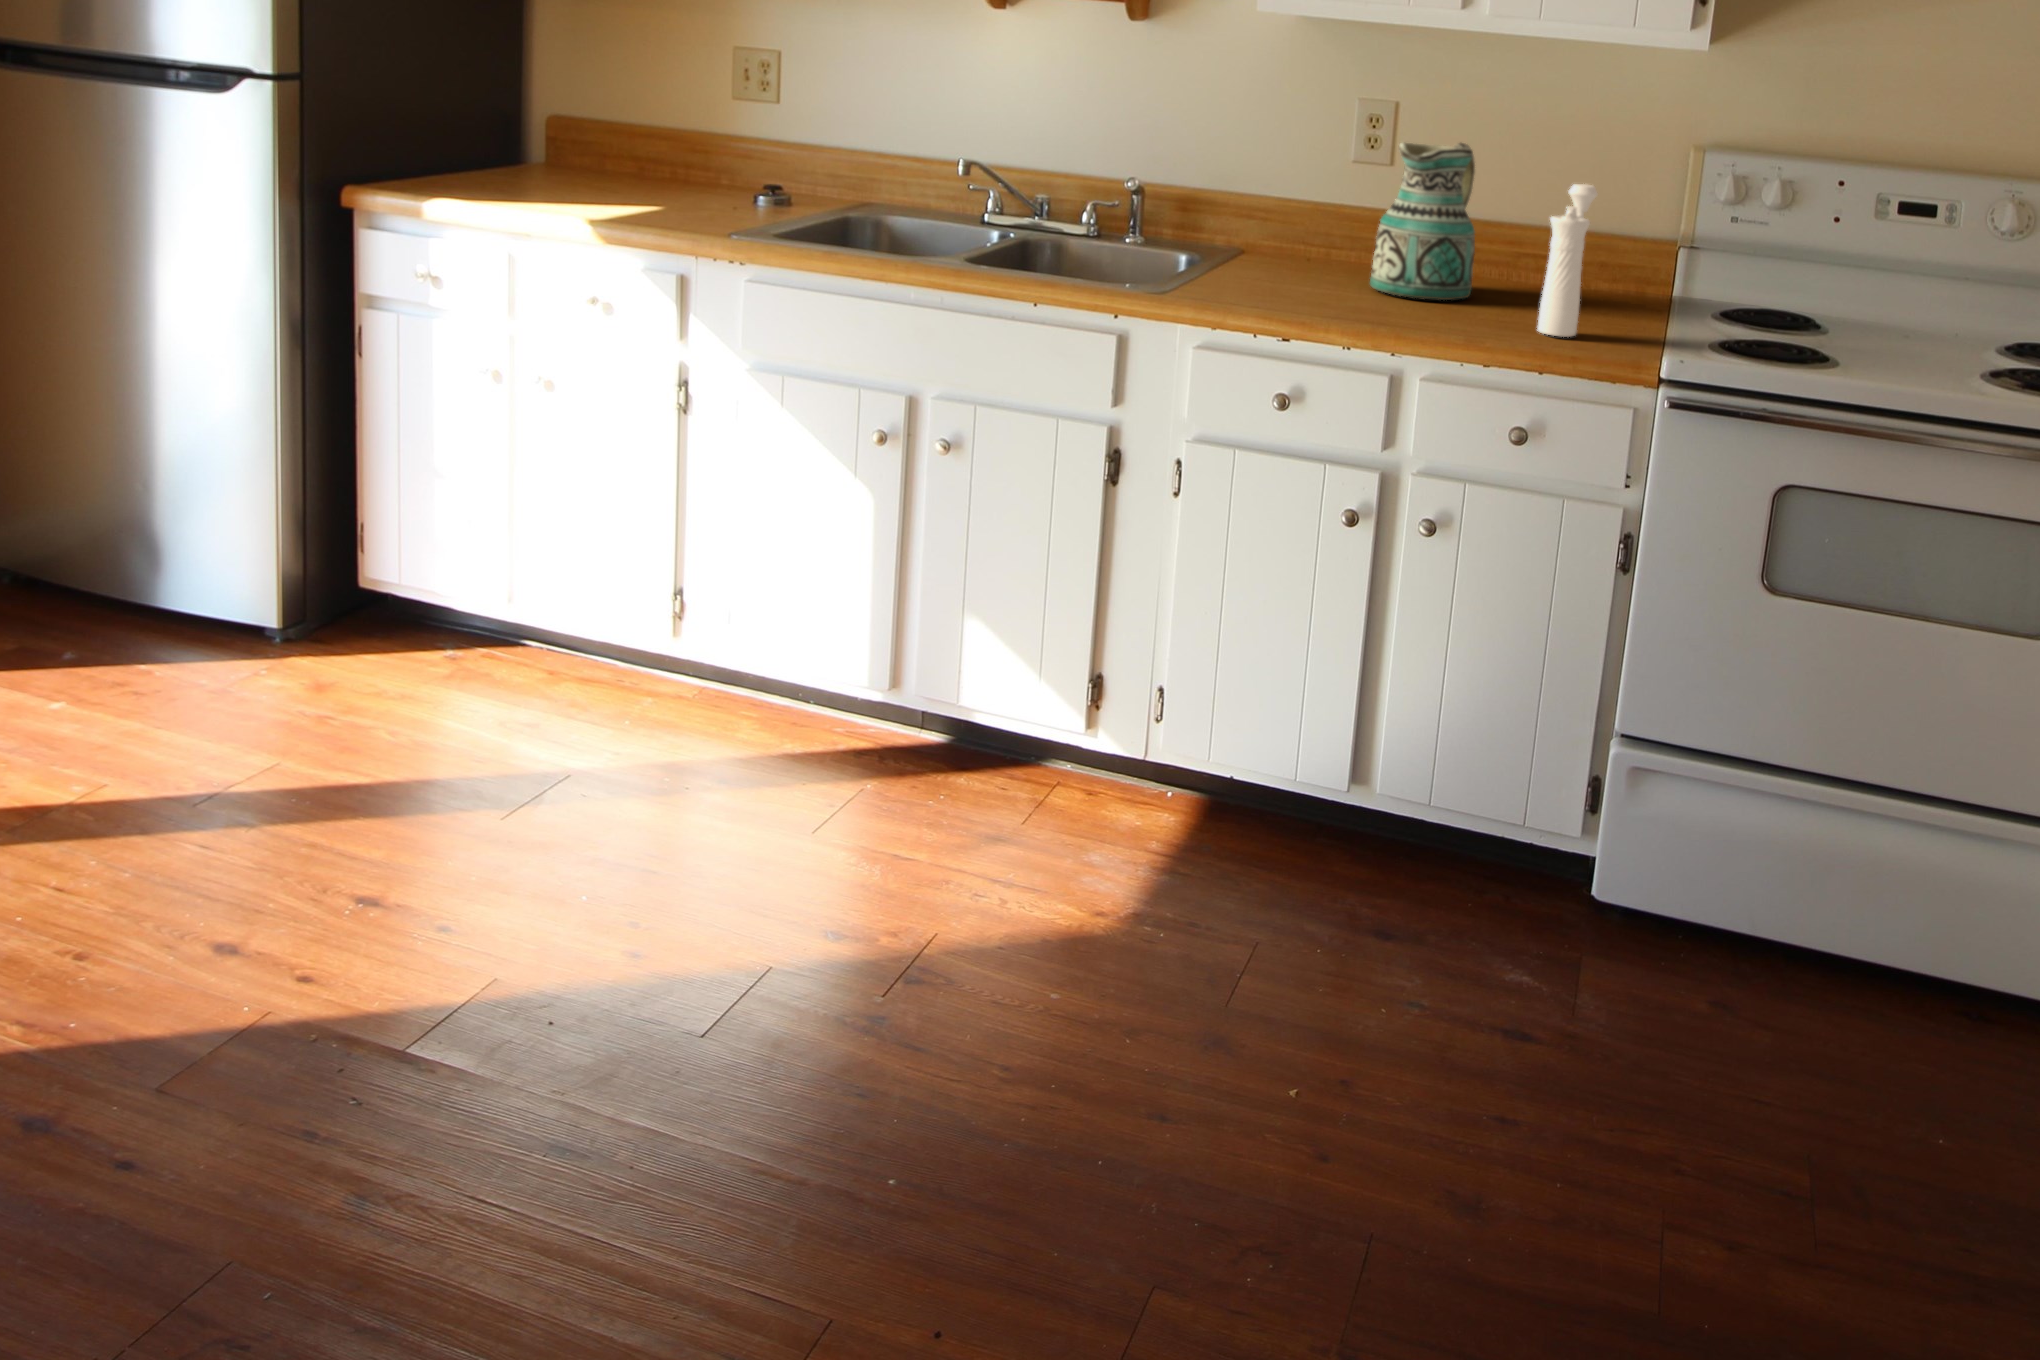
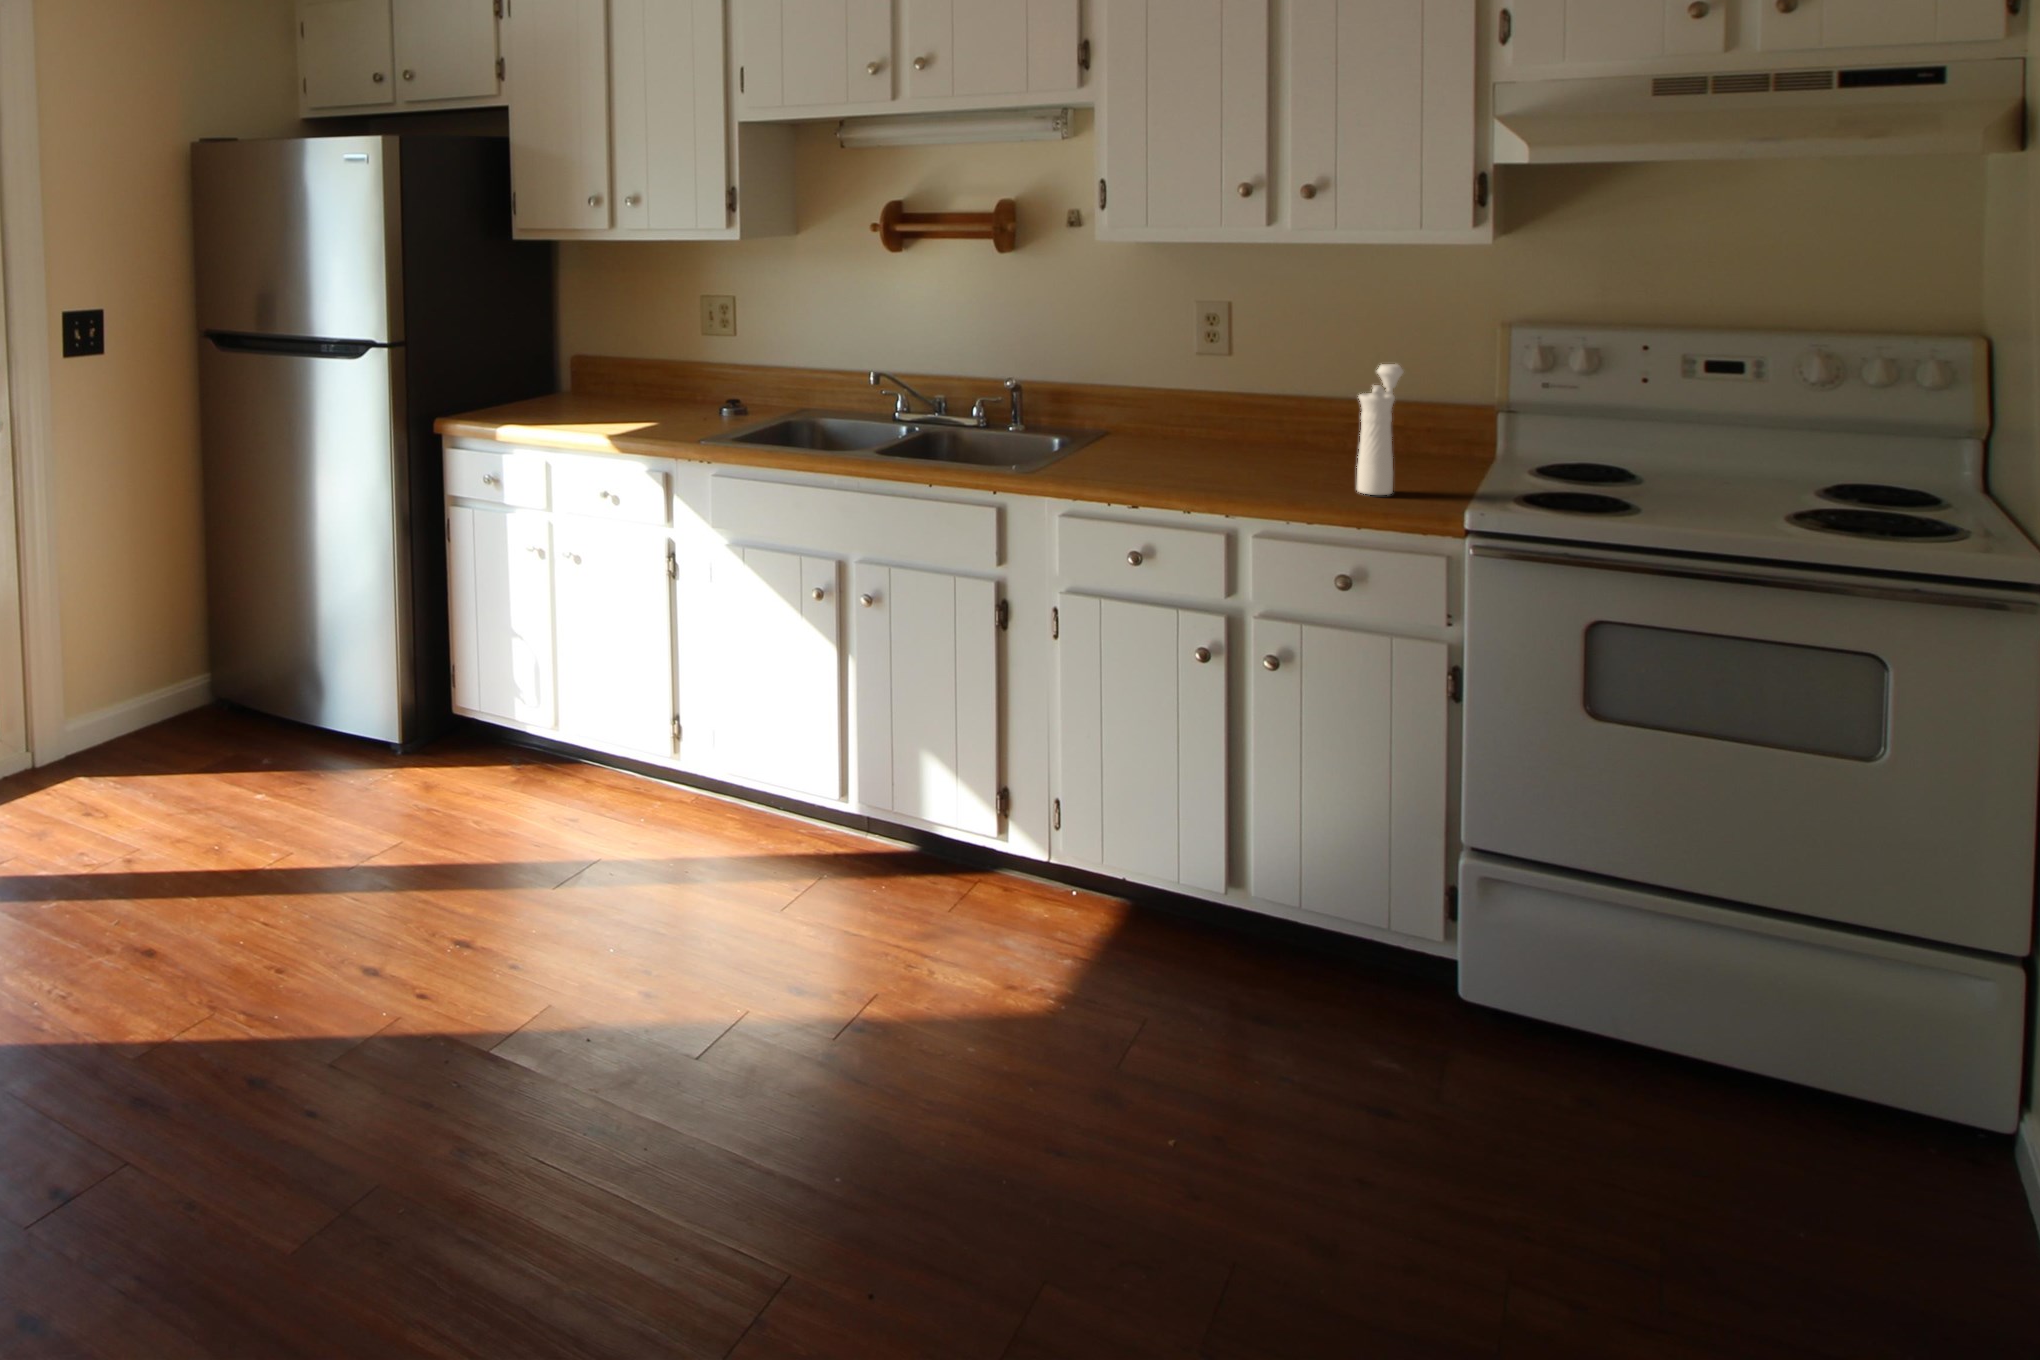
ceramic pitcher: present [1370,143,1475,300] -> none [1211,333,1302,466]

